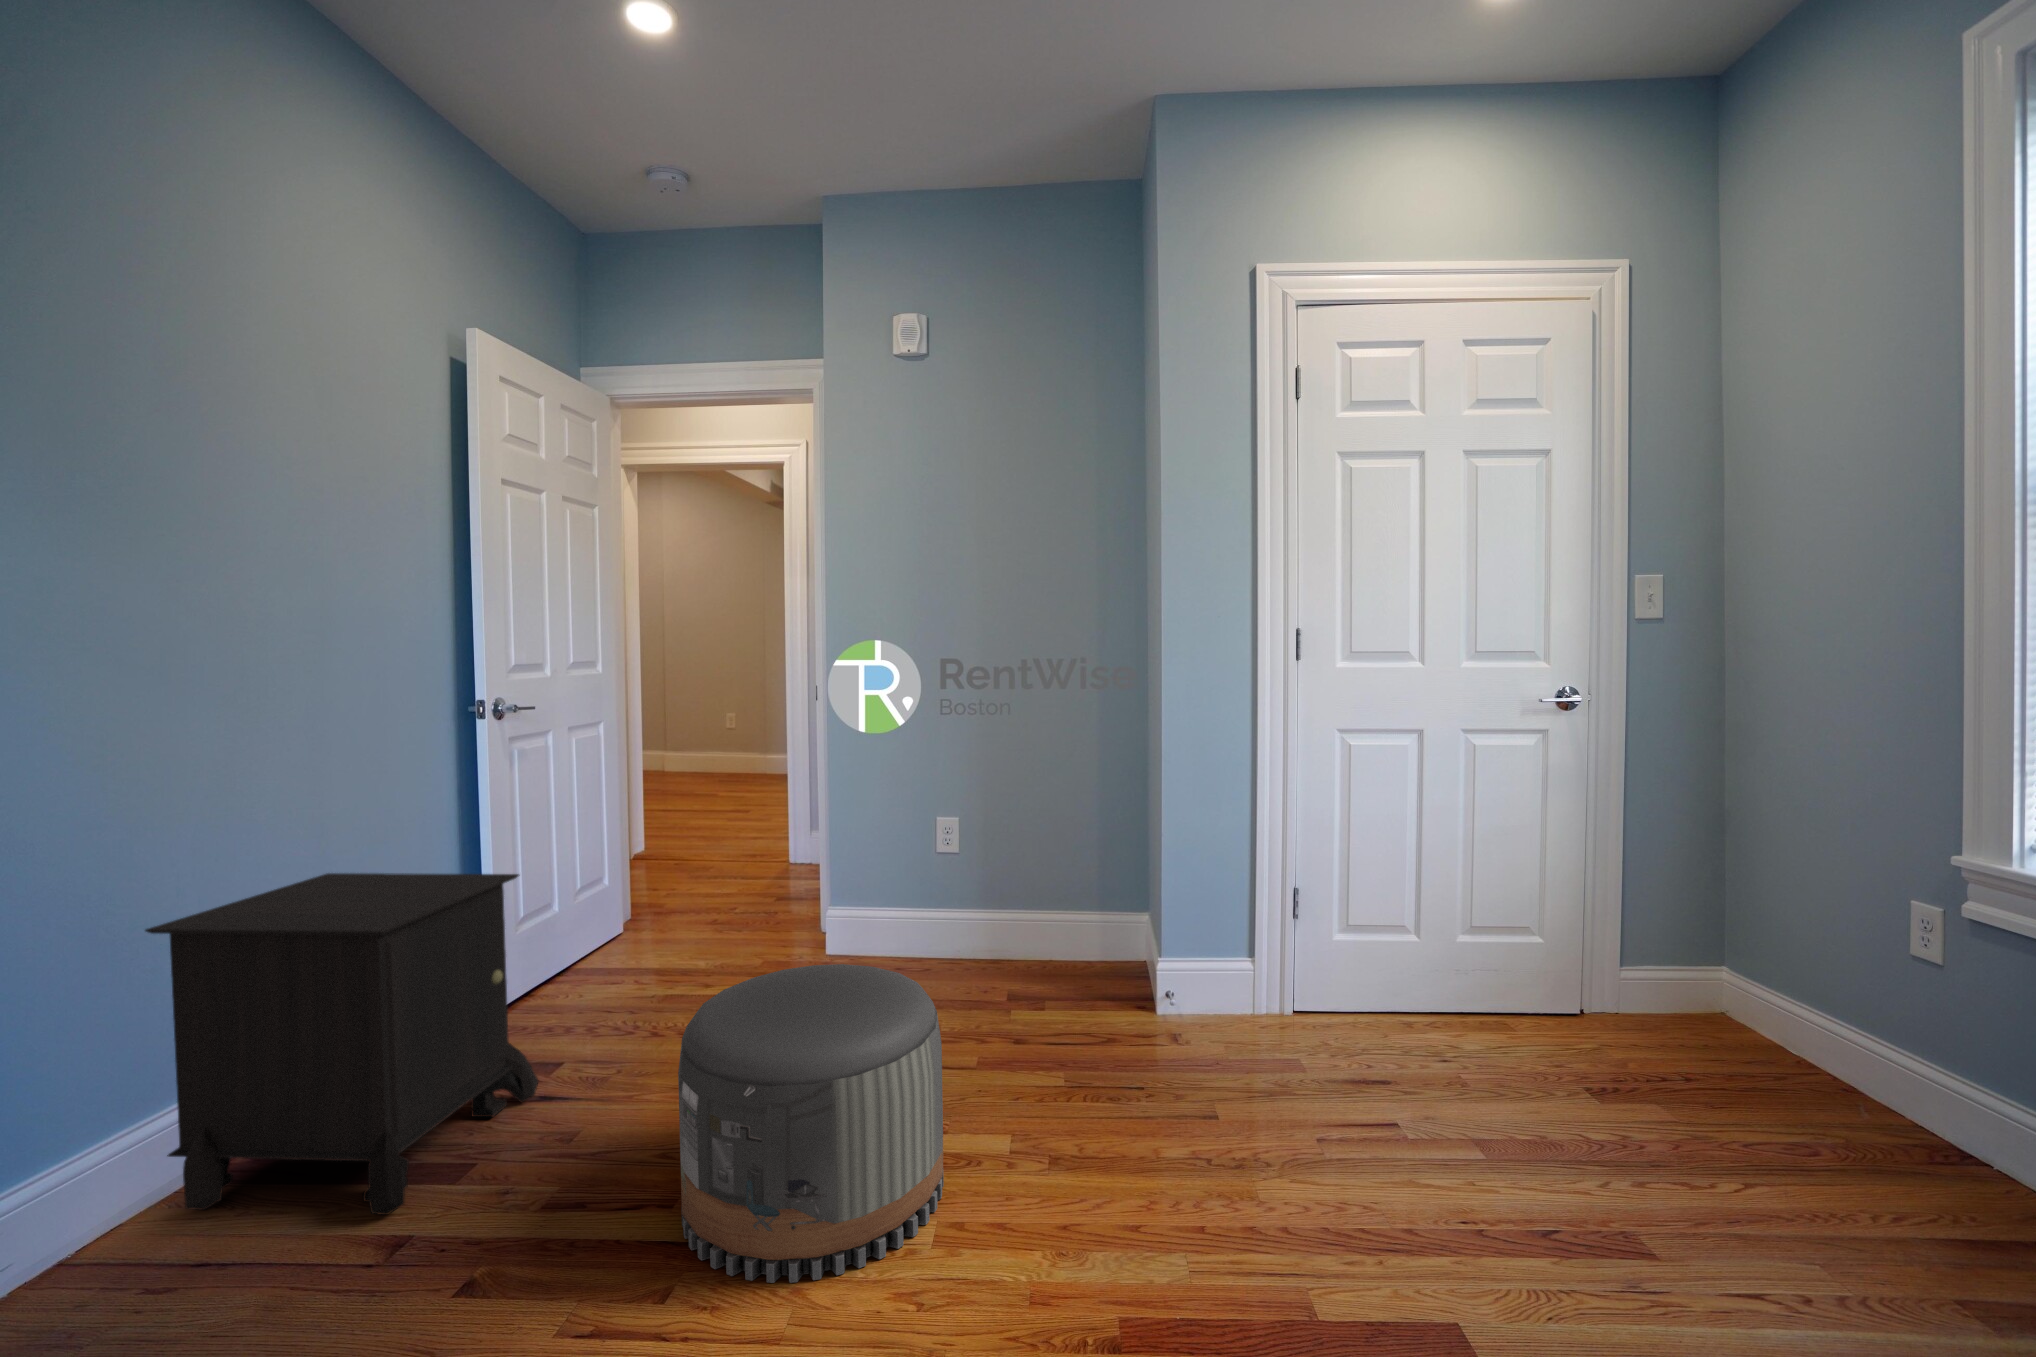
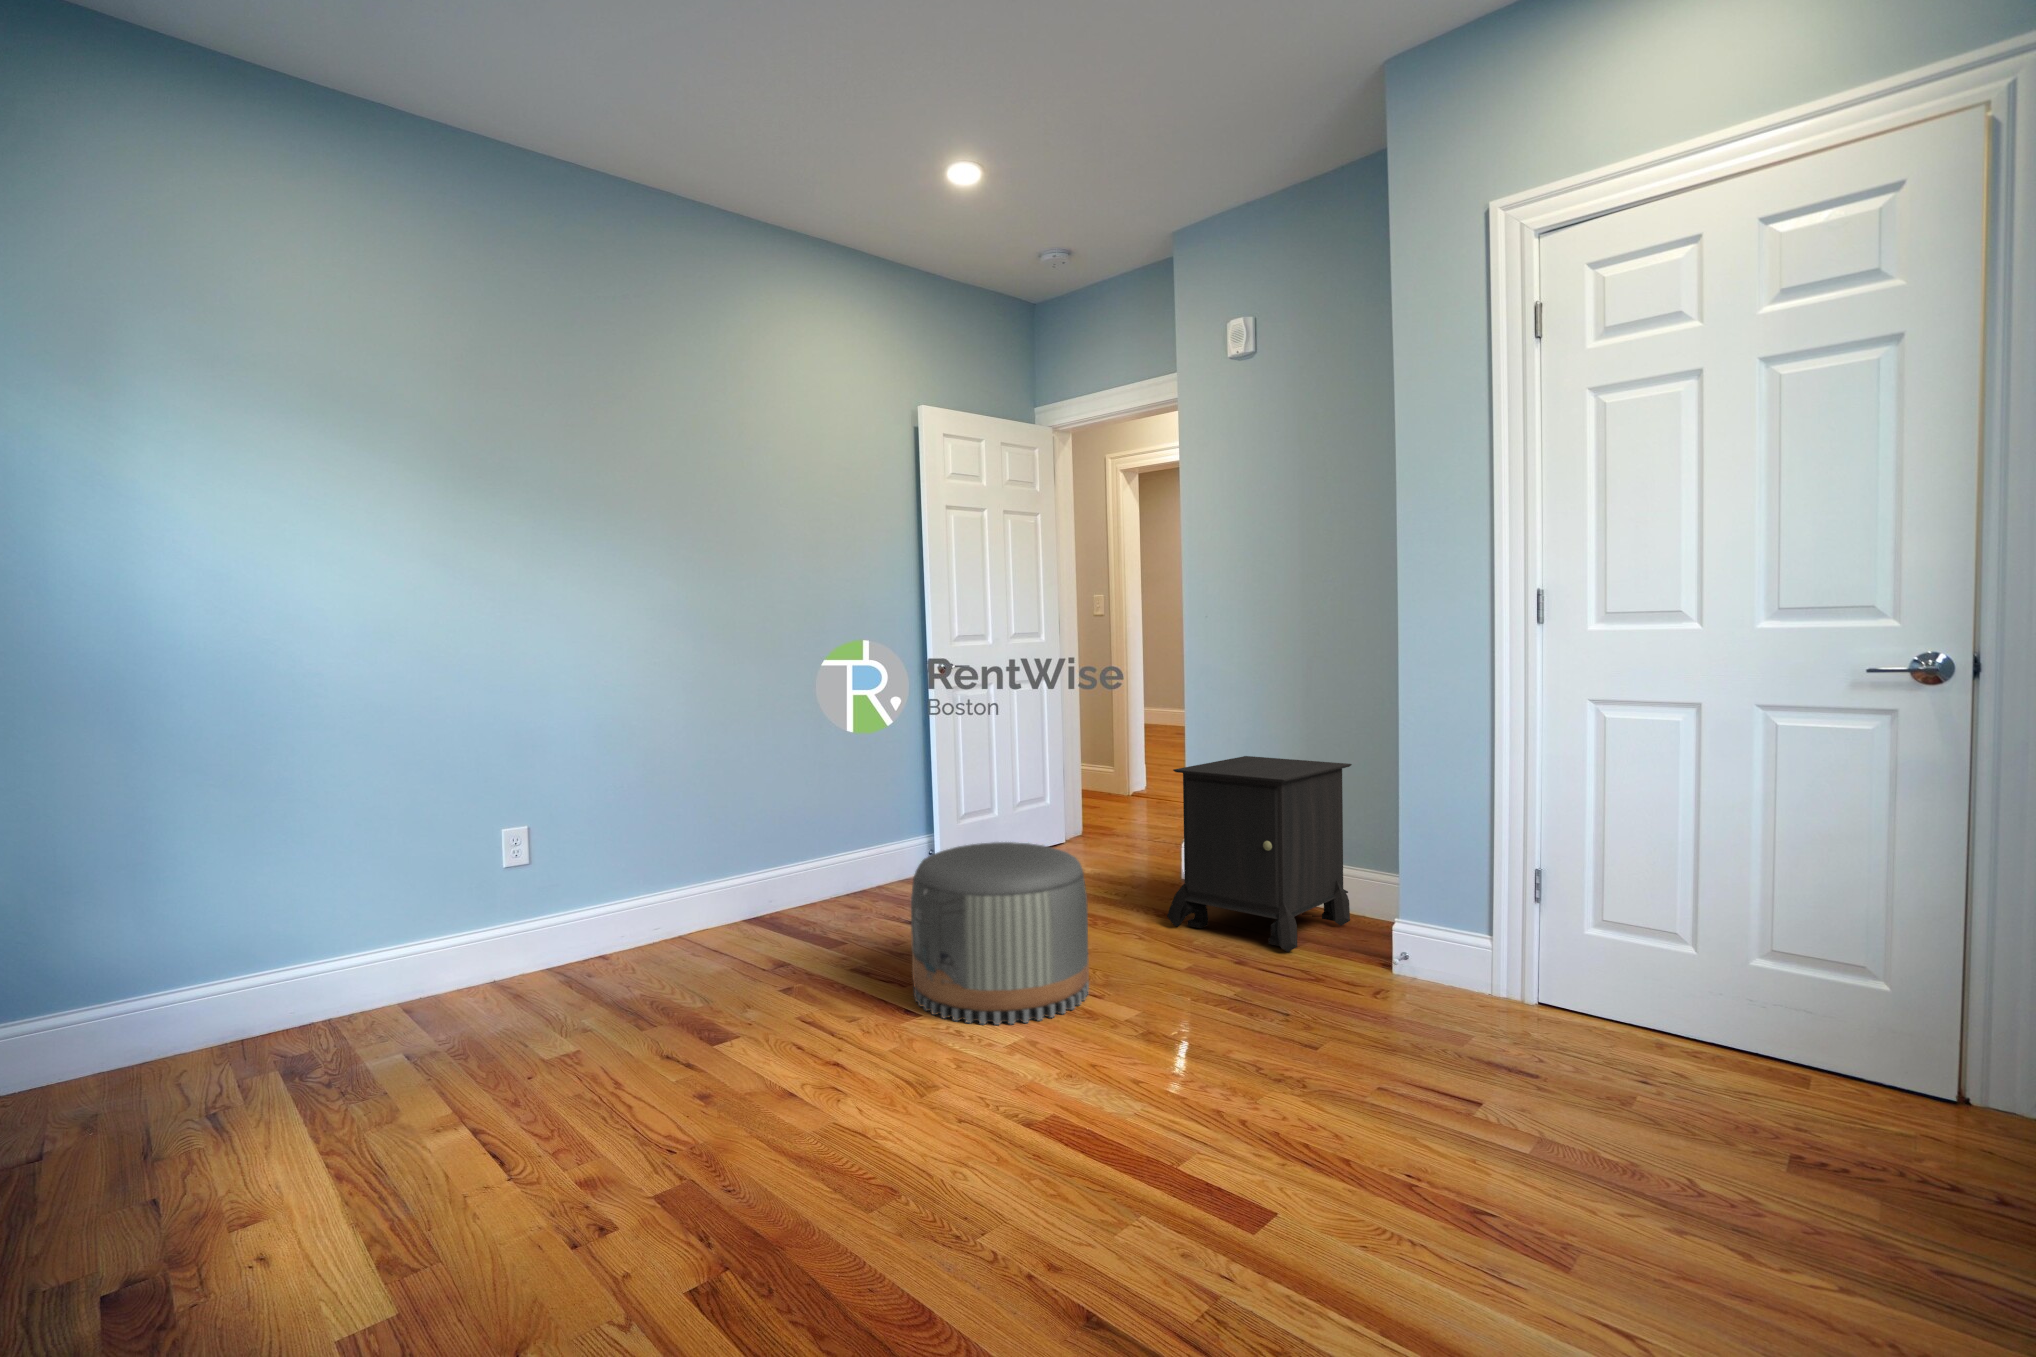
nightstand: present [145,873,538,1215] -> present [1167,756,1352,952]

